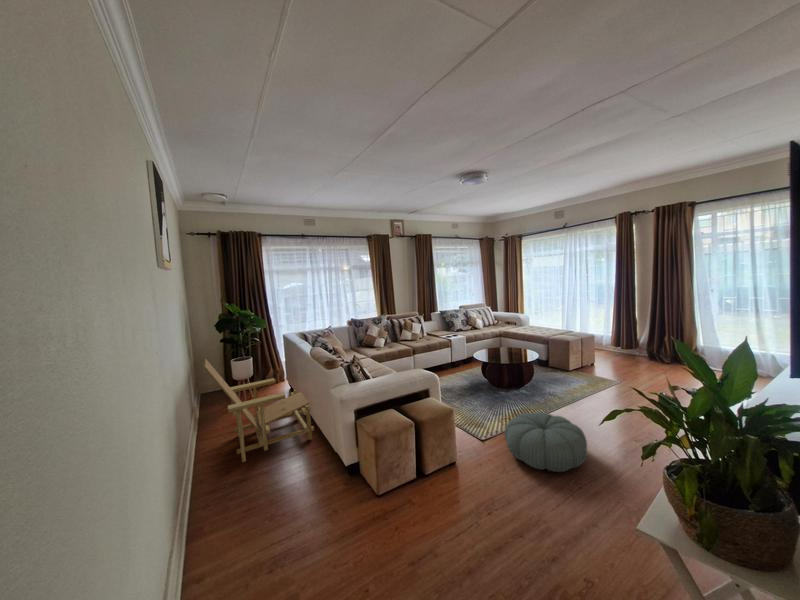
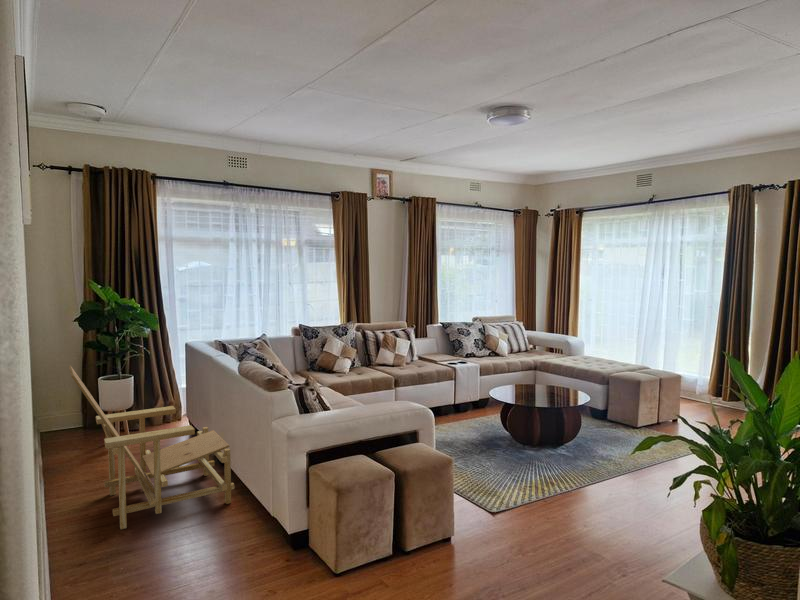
pouf: present [505,412,587,472] -> none [528,474,645,556]

